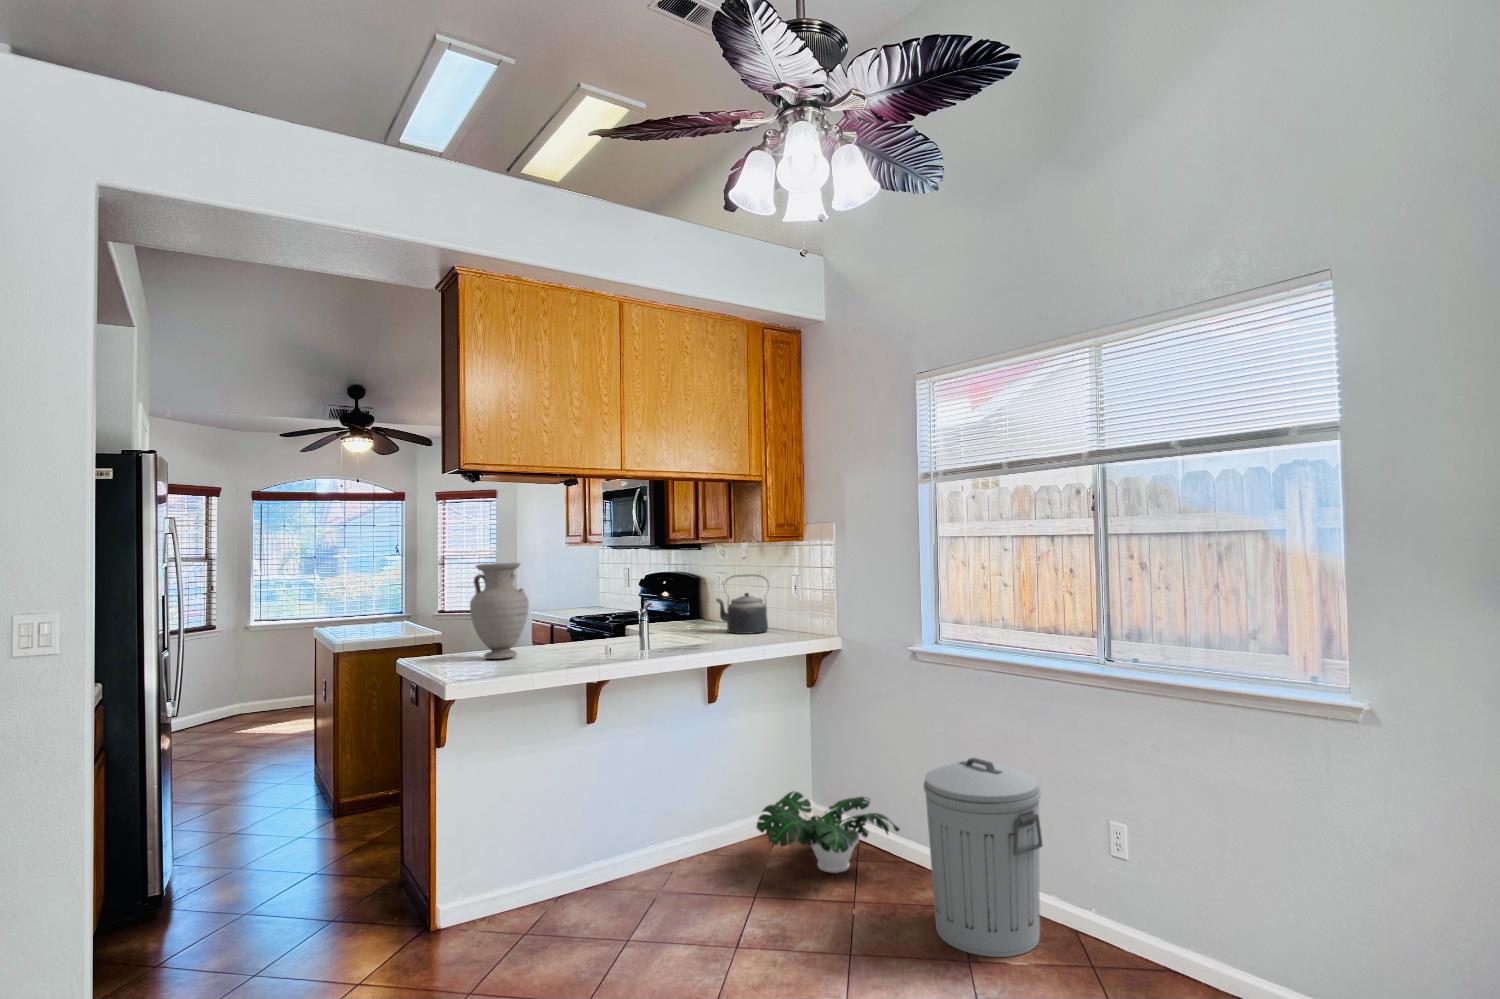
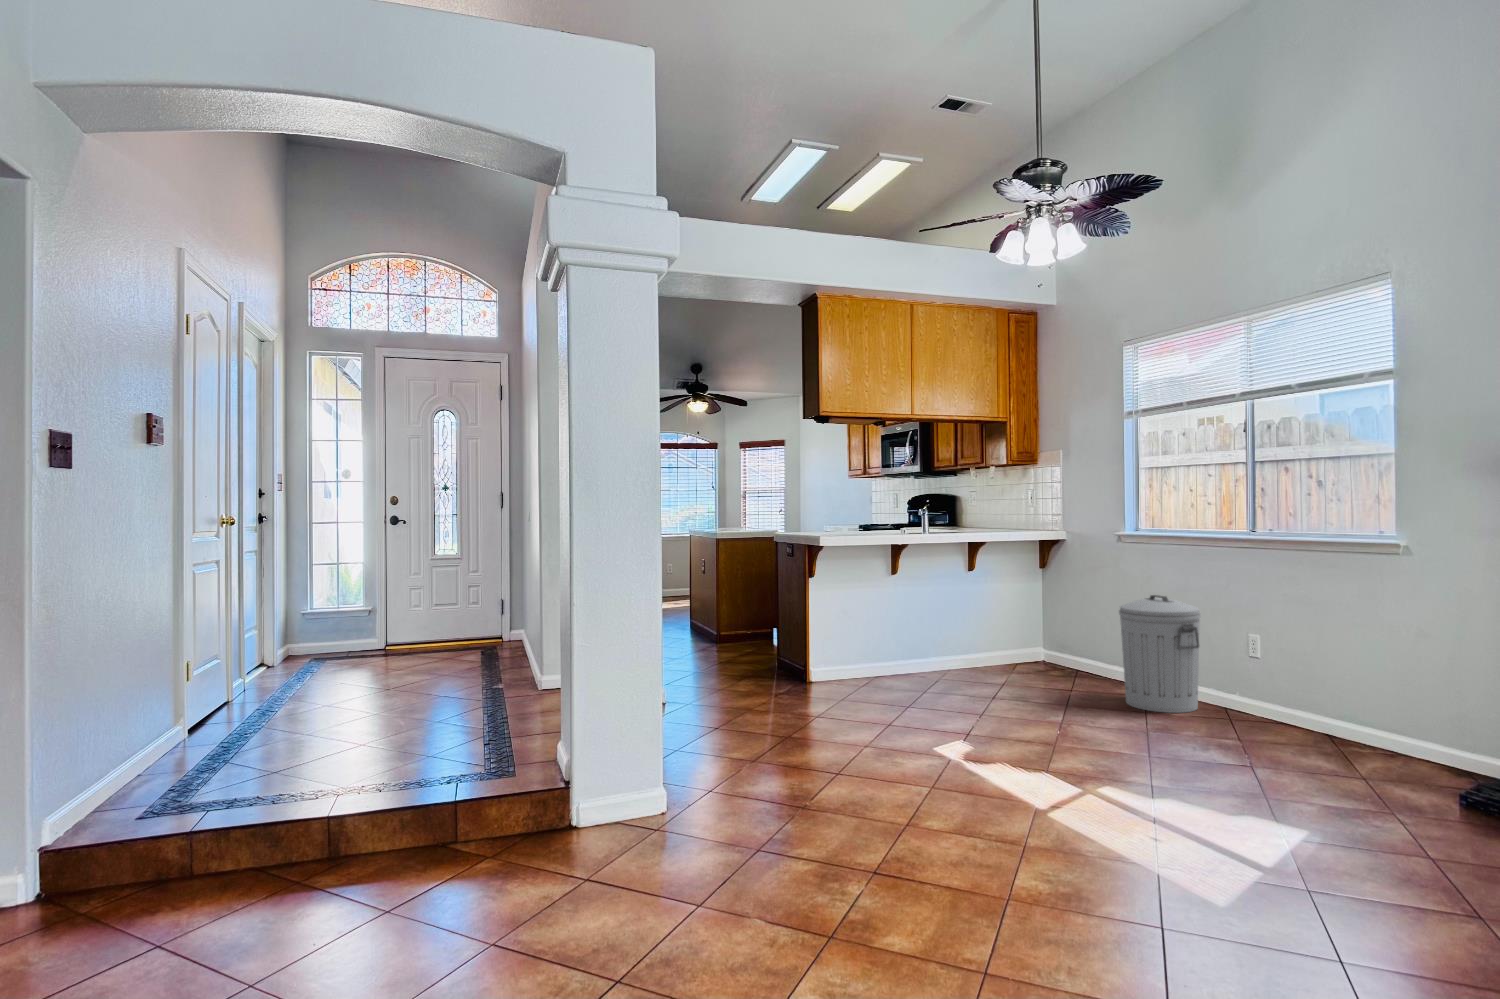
vase: present [470,563,529,659] -> none [818,473,853,533]
kettle: present [716,575,768,634] -> none [972,489,1012,530]
potted plant: present [756,792,899,873] -> none [1003,632,1106,680]

